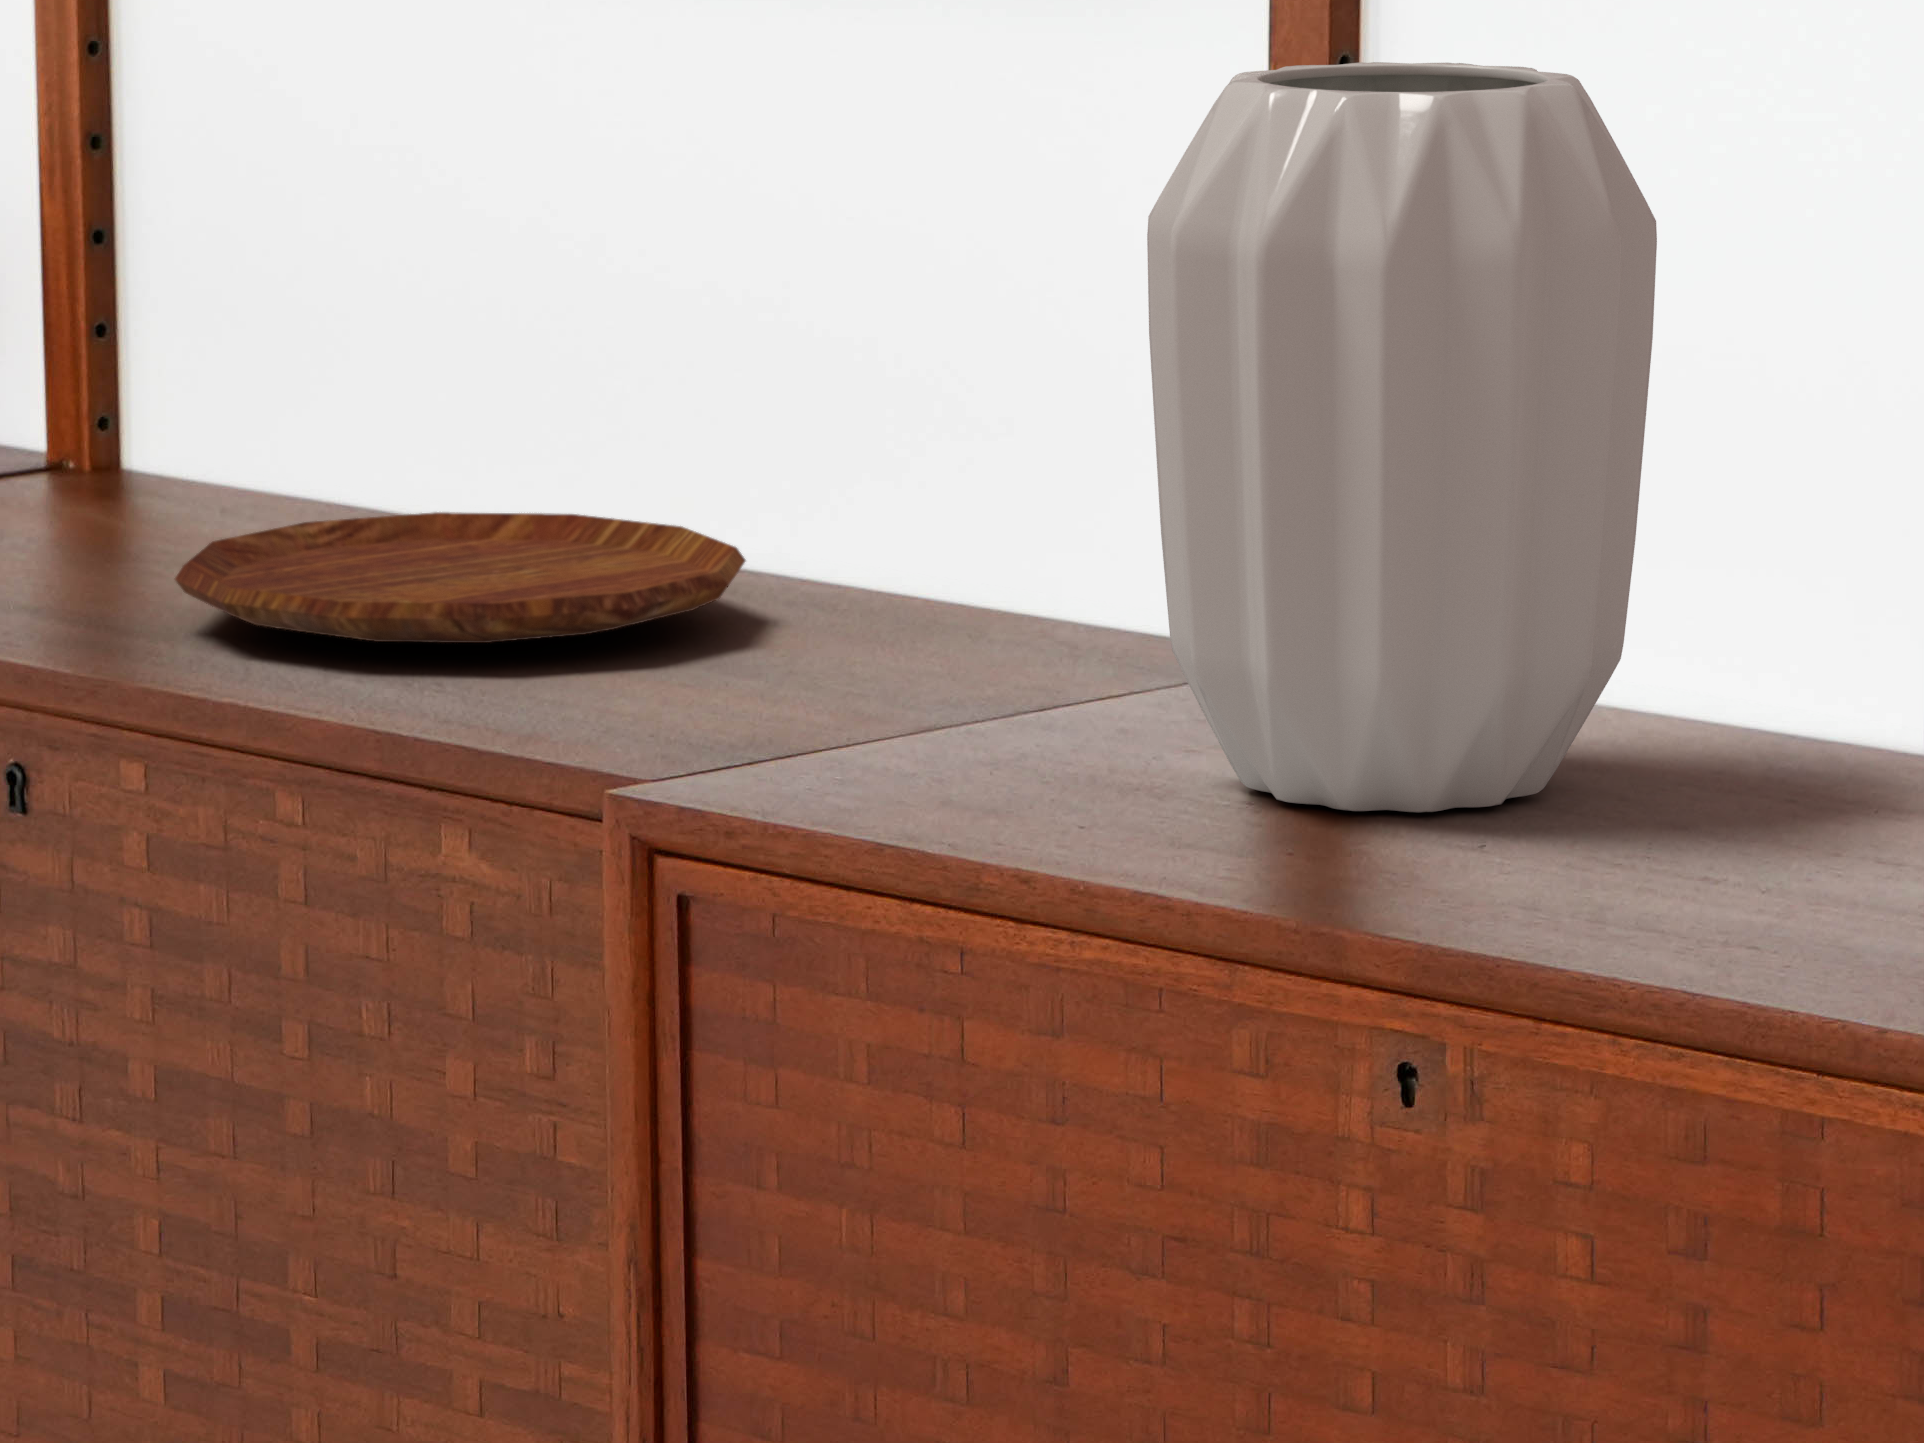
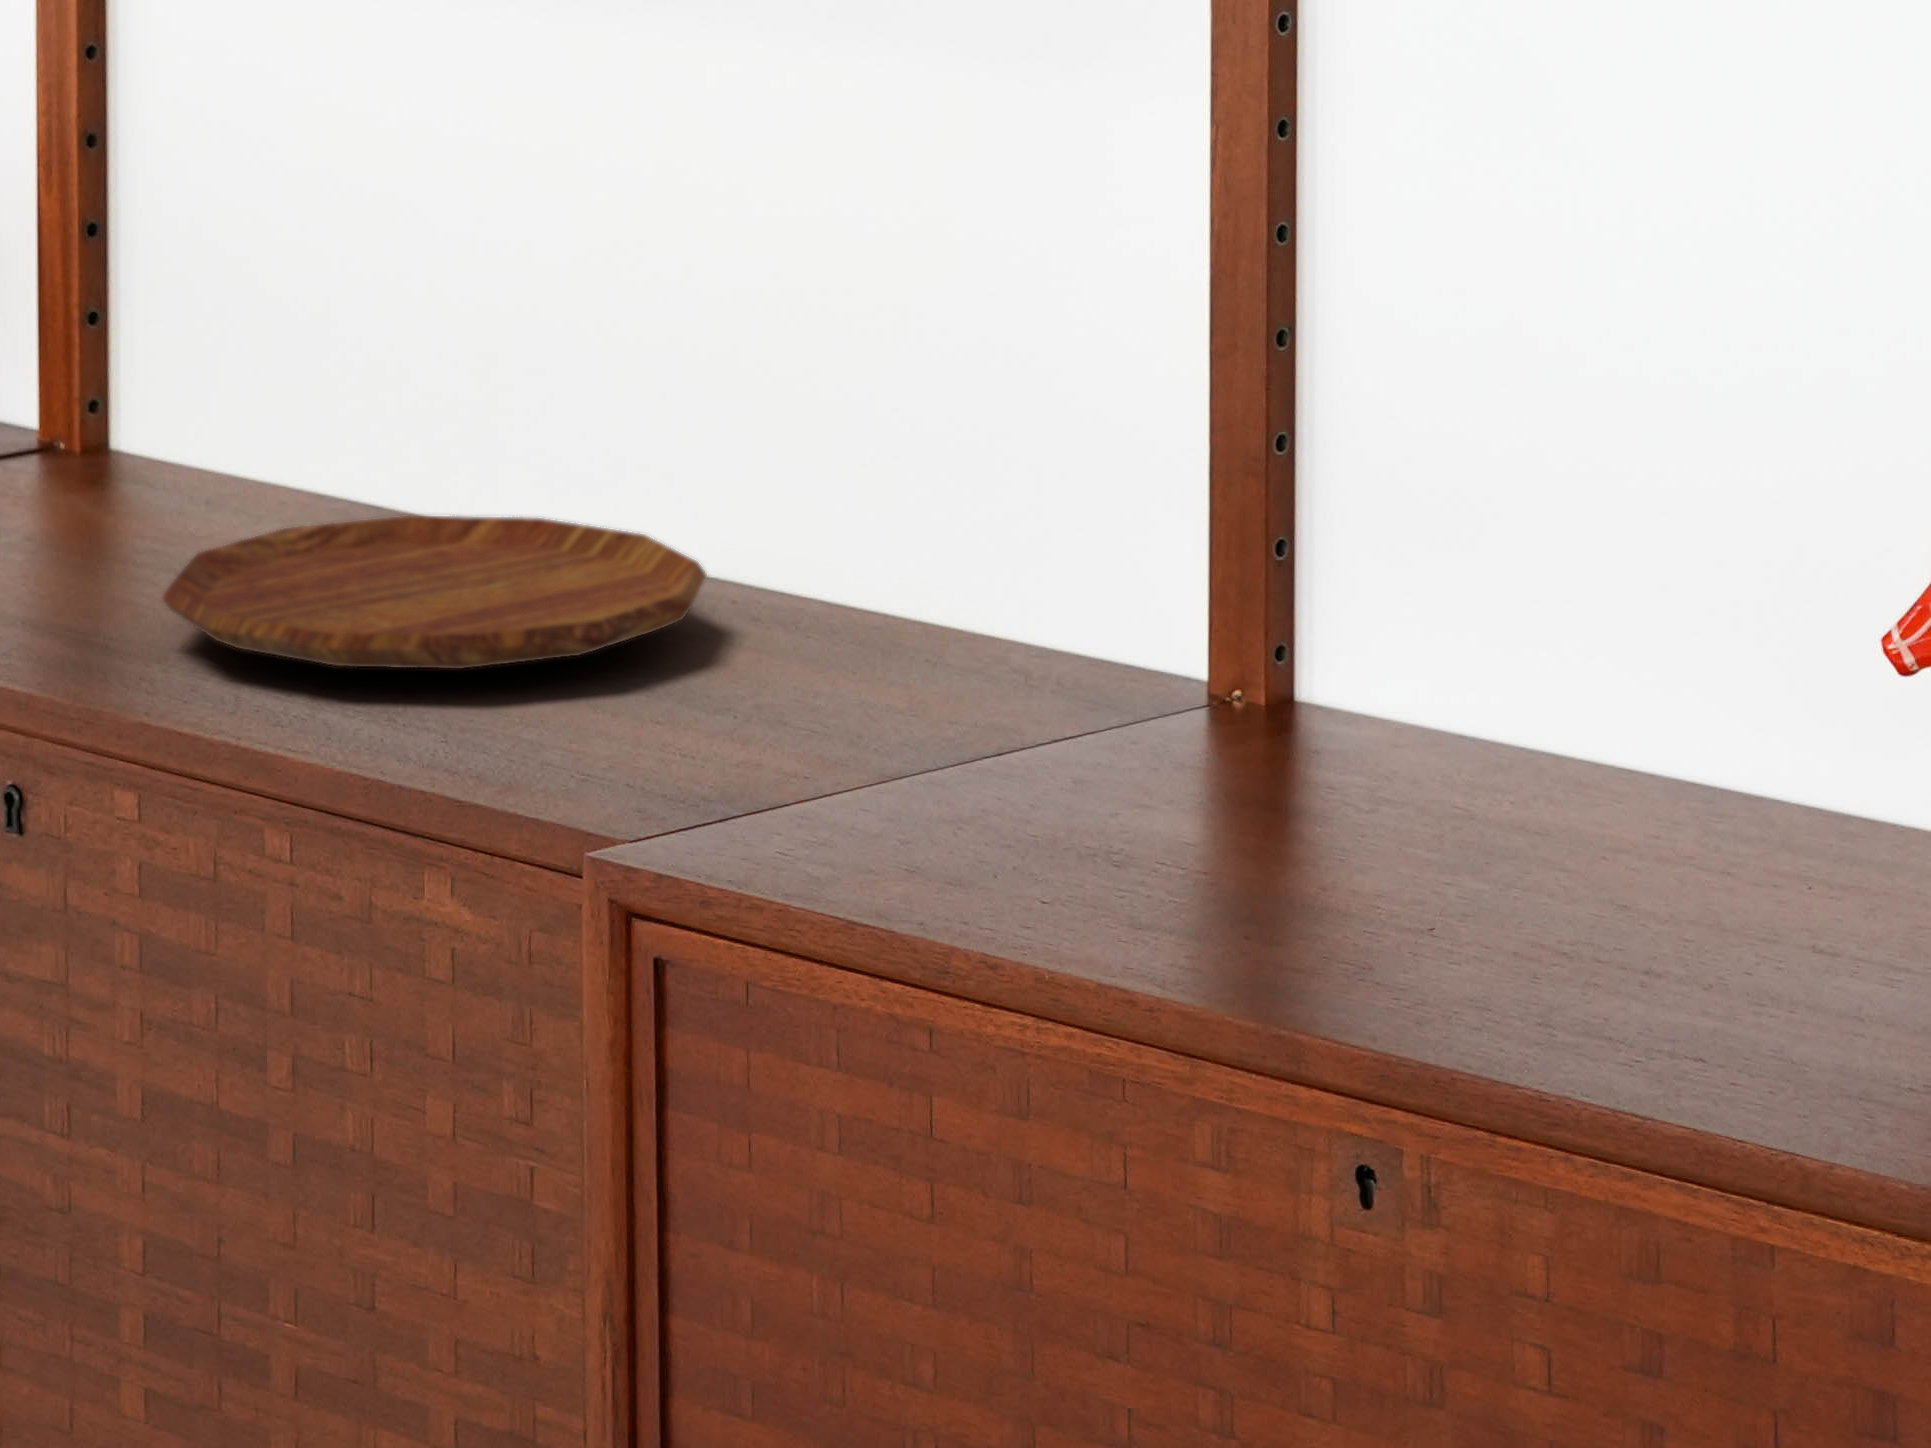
vase: present [1147,62,1657,813] -> none [1100,149,1584,885]

